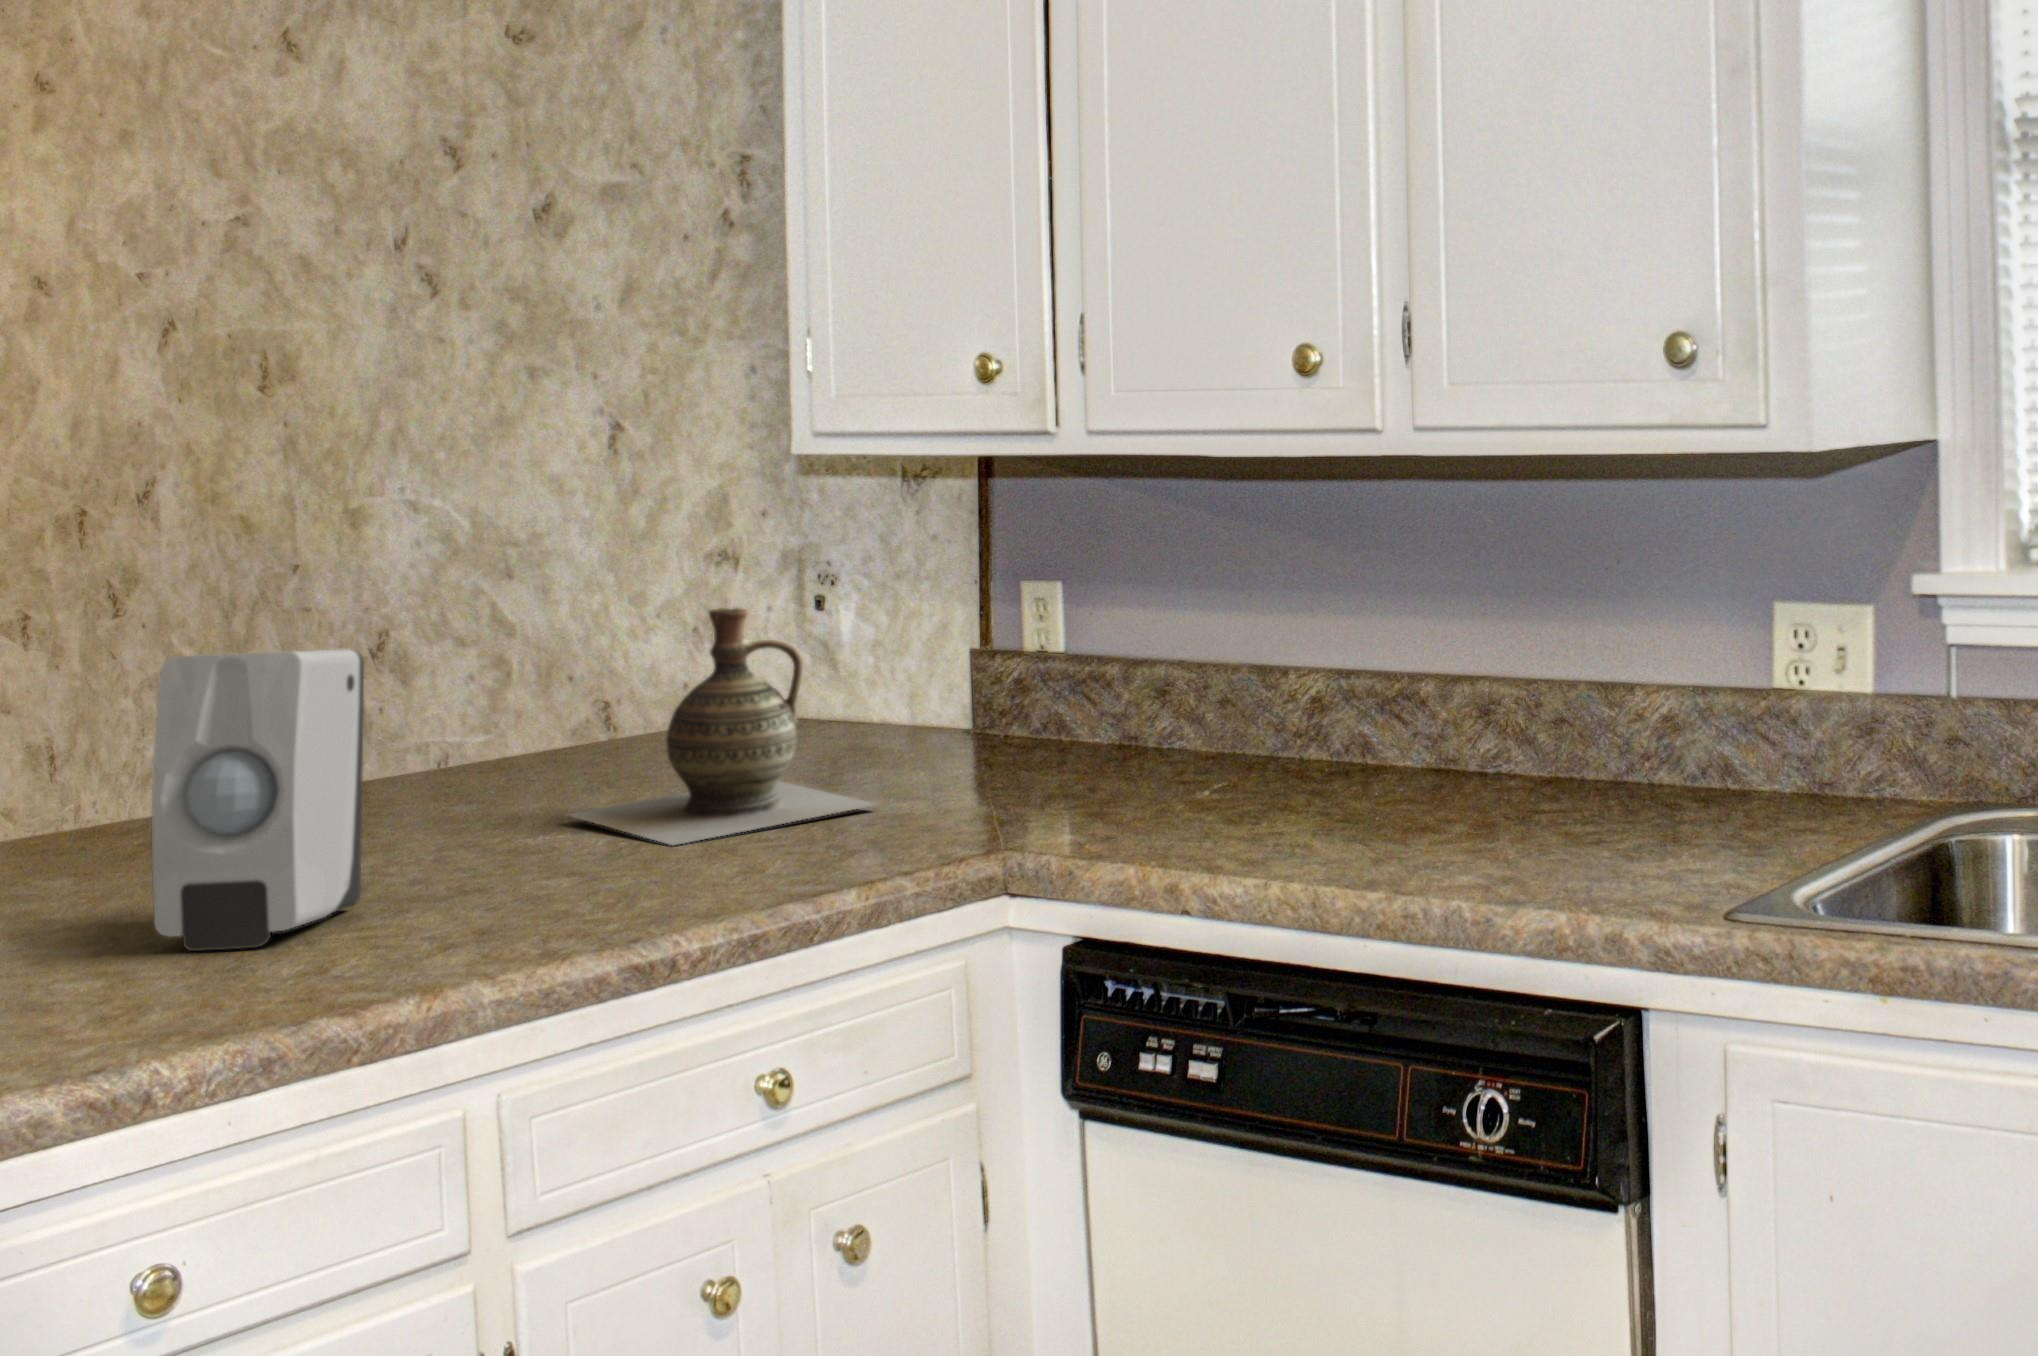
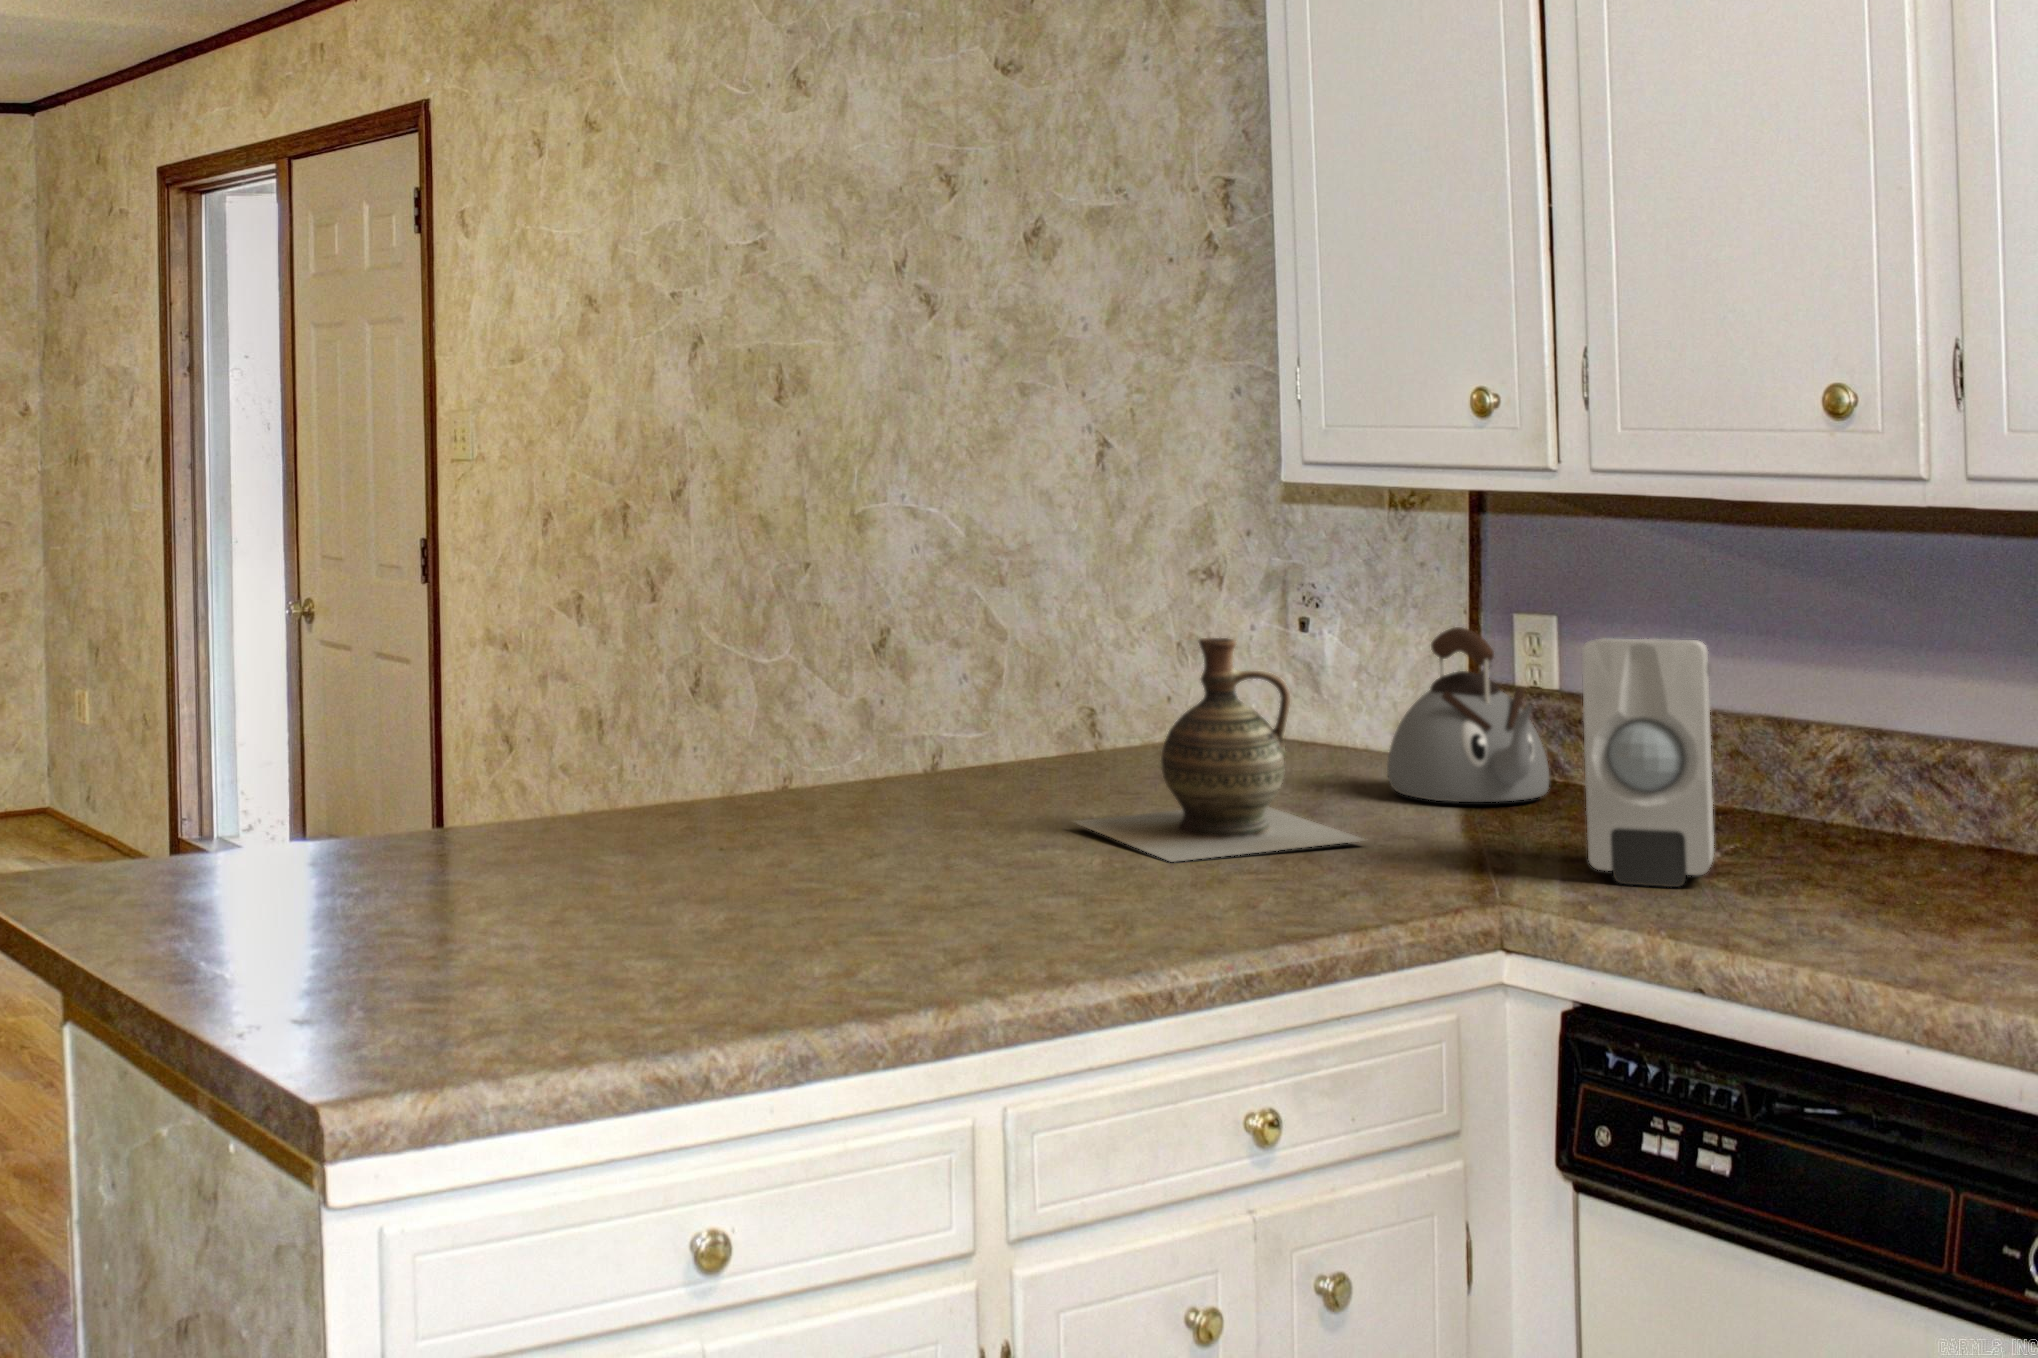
kettle: none [902,591,1053,762] -> present [1387,627,1549,802]
soap dispenser: present [152,649,364,951] -> present [1582,639,1714,887]

